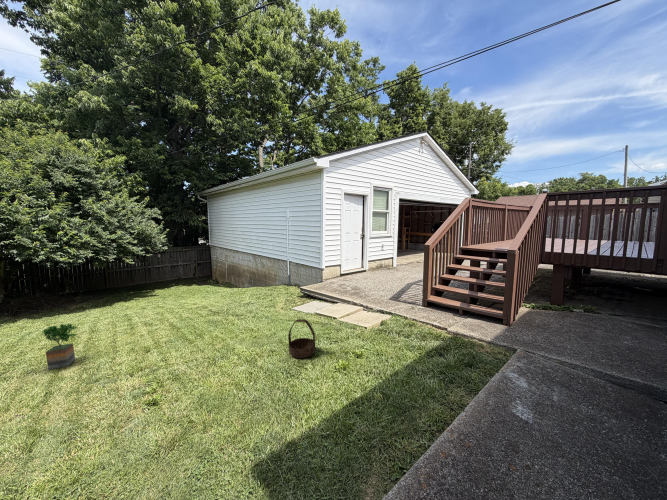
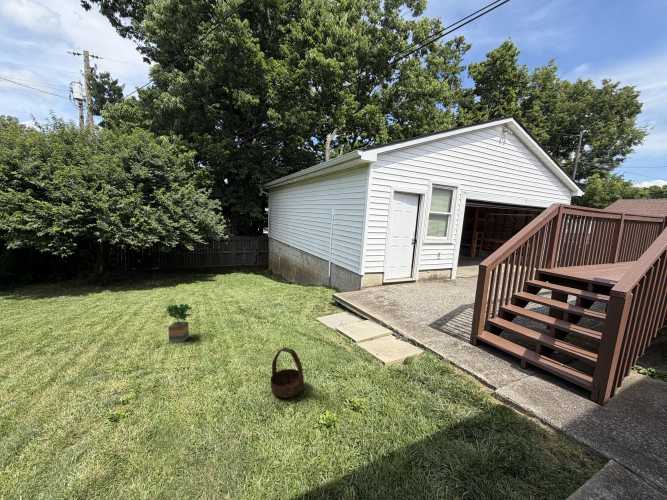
potted tree: present [43,324,77,370] -> present [167,304,192,343]

